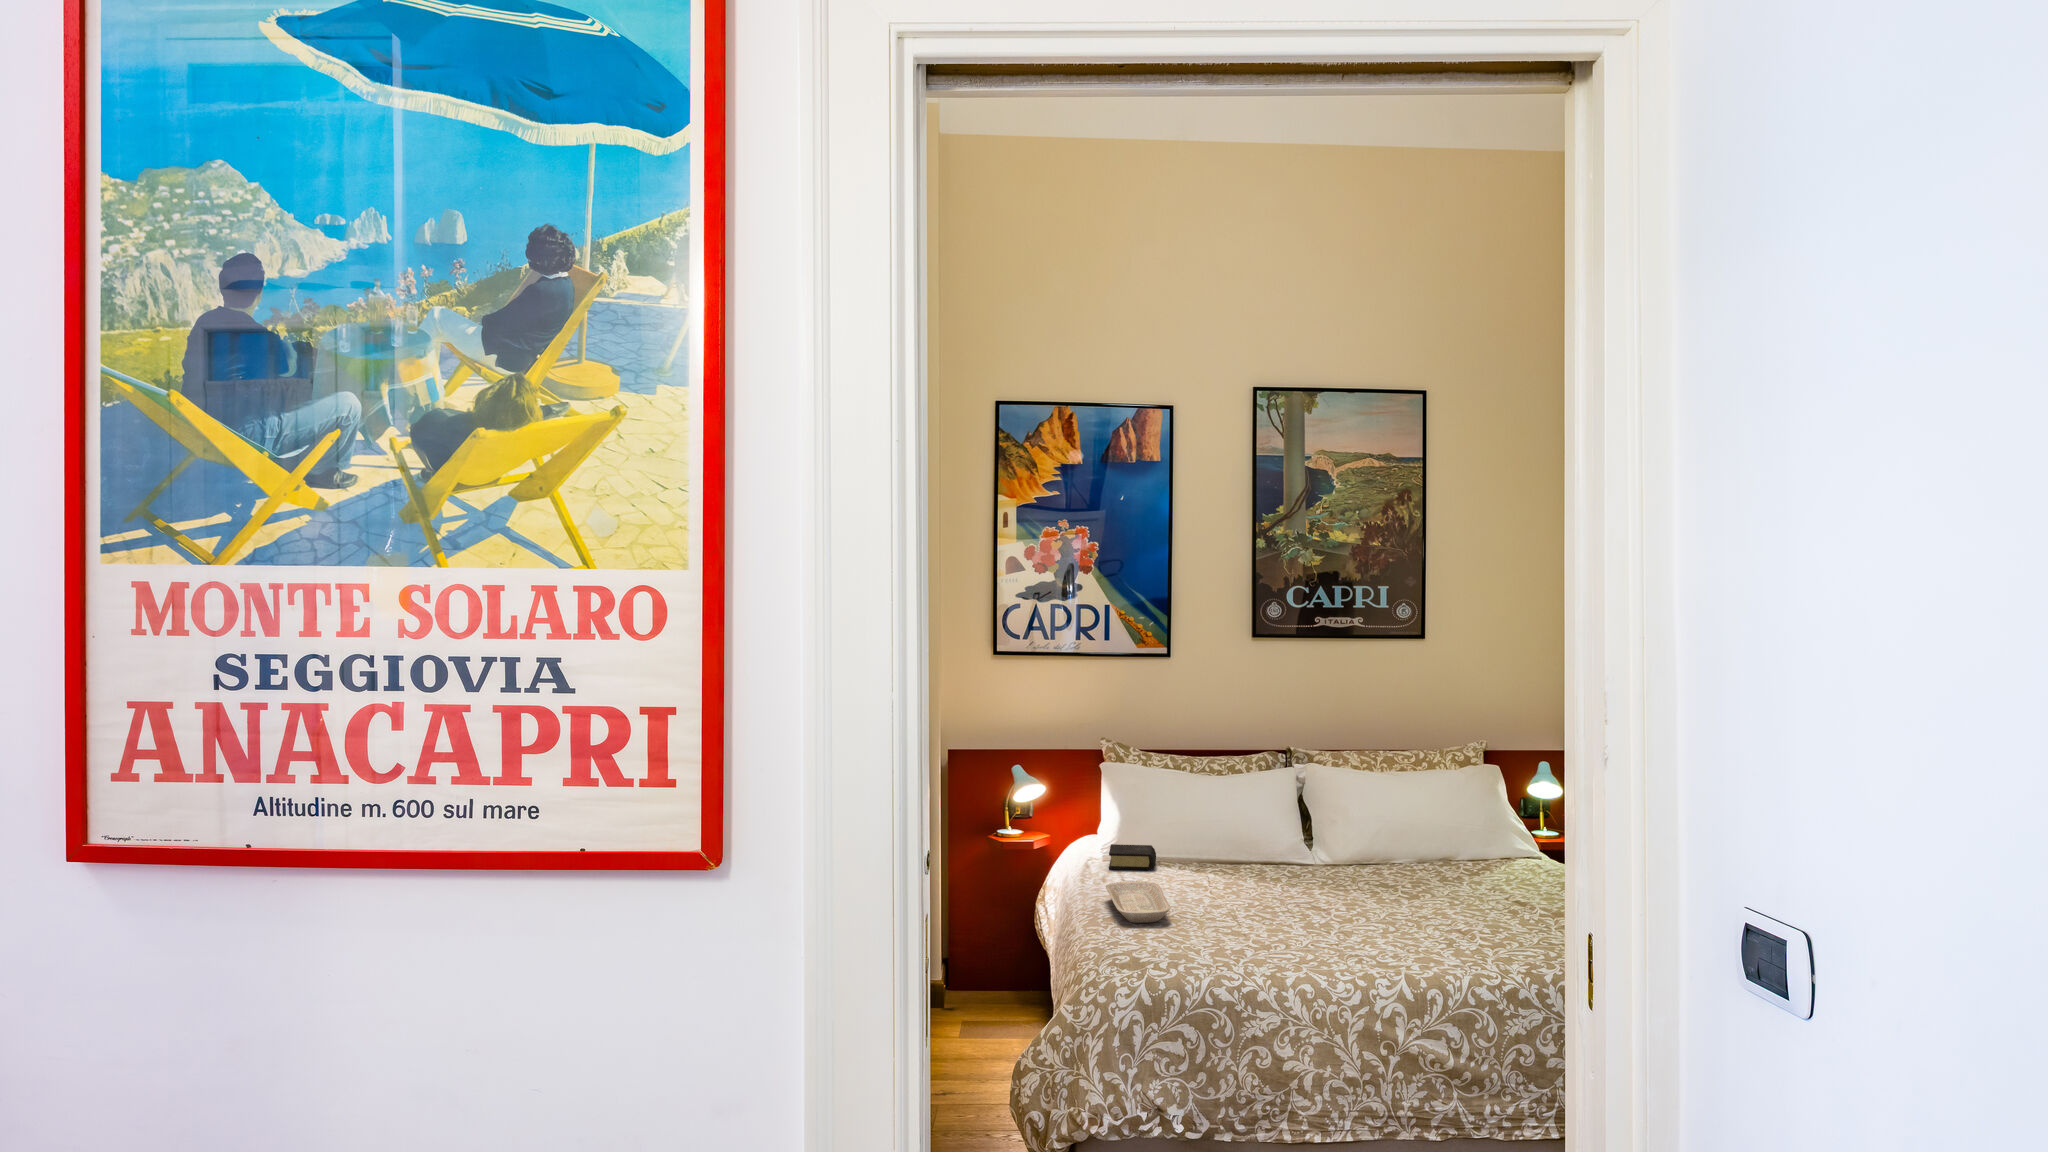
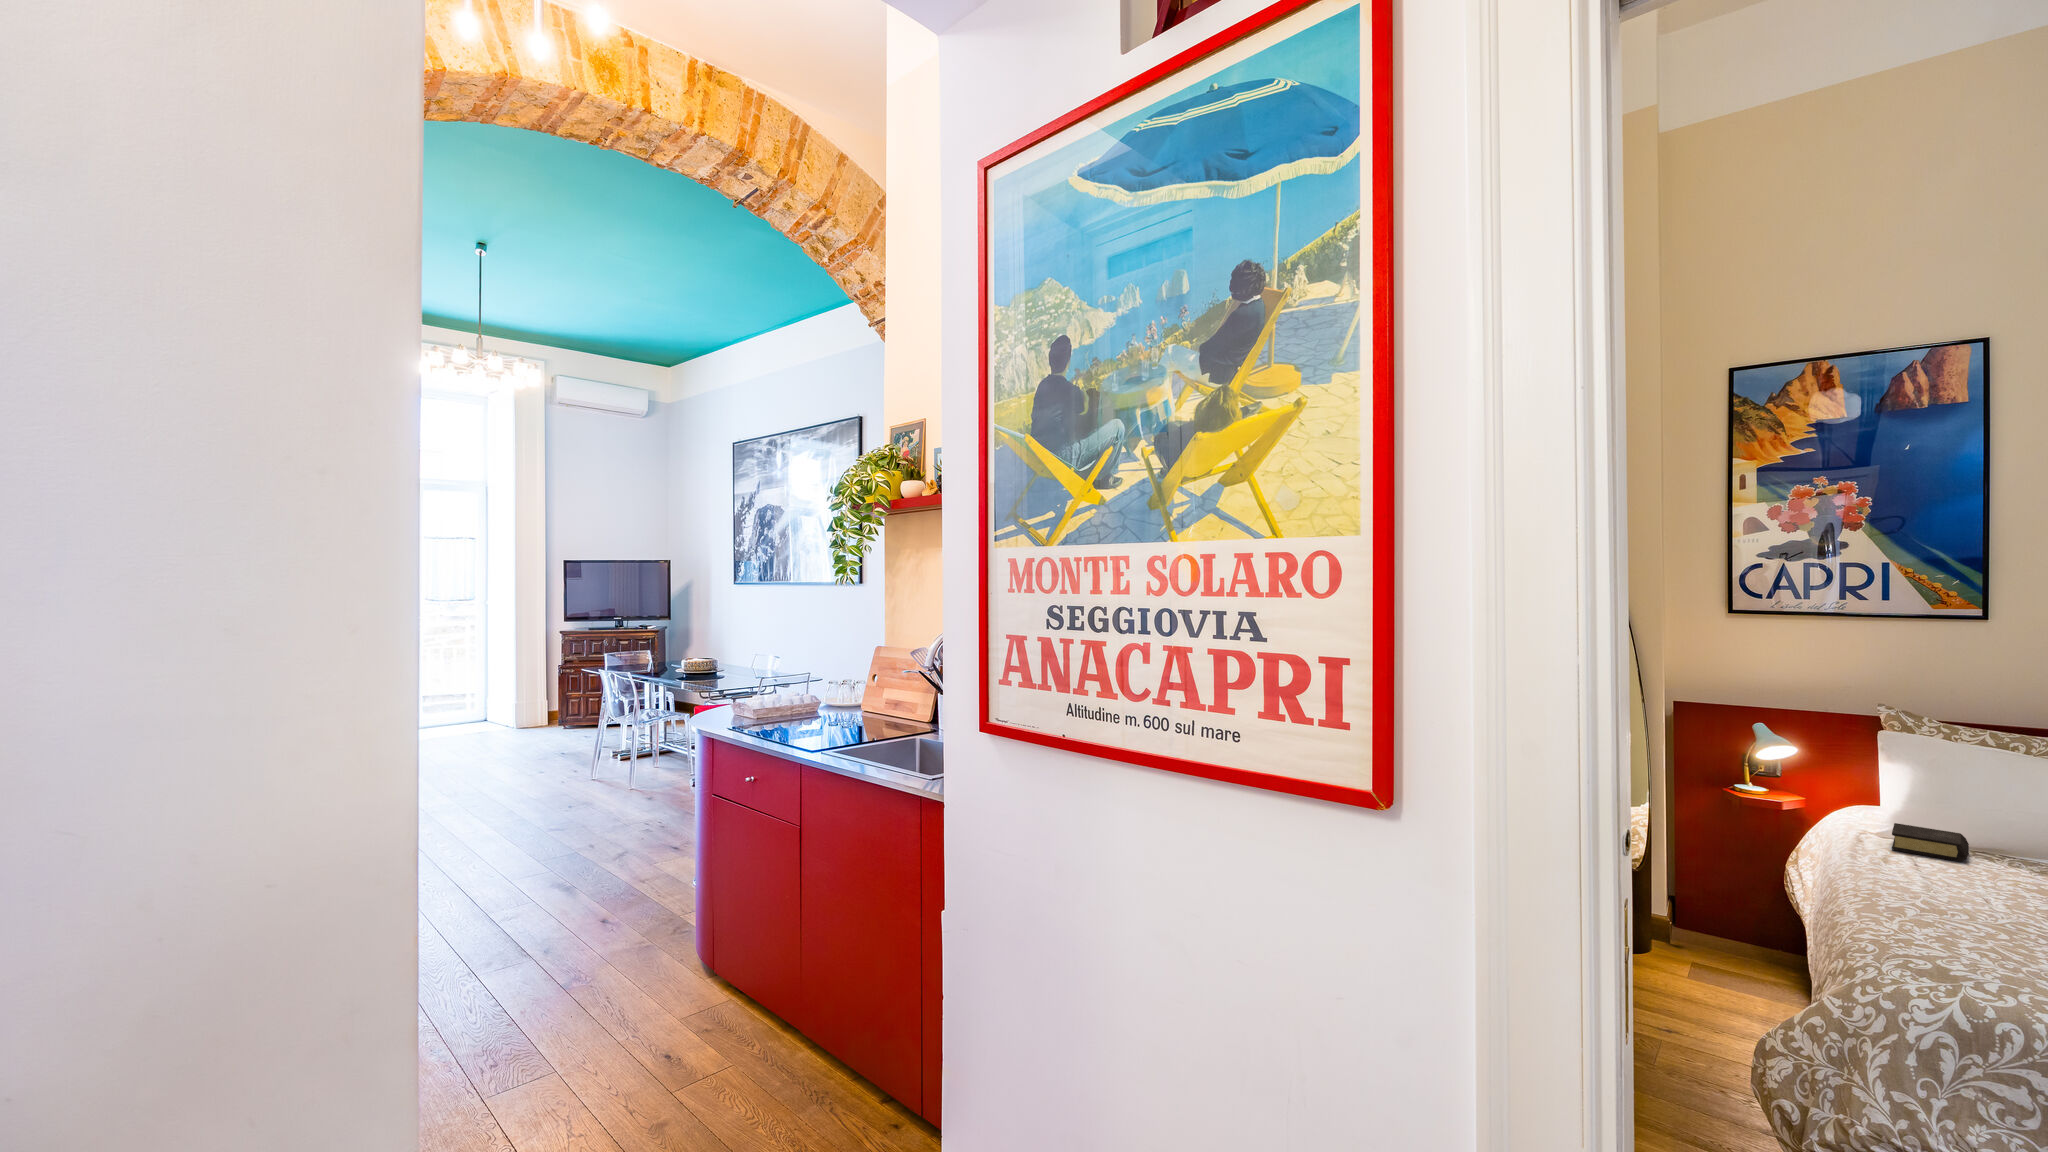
tray: present [1106,881,1170,923] -> none [1889,868,2000,927]

